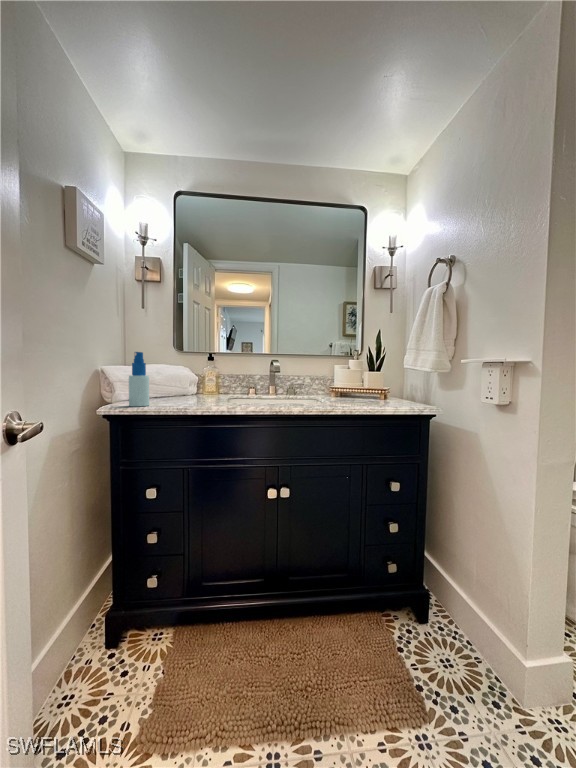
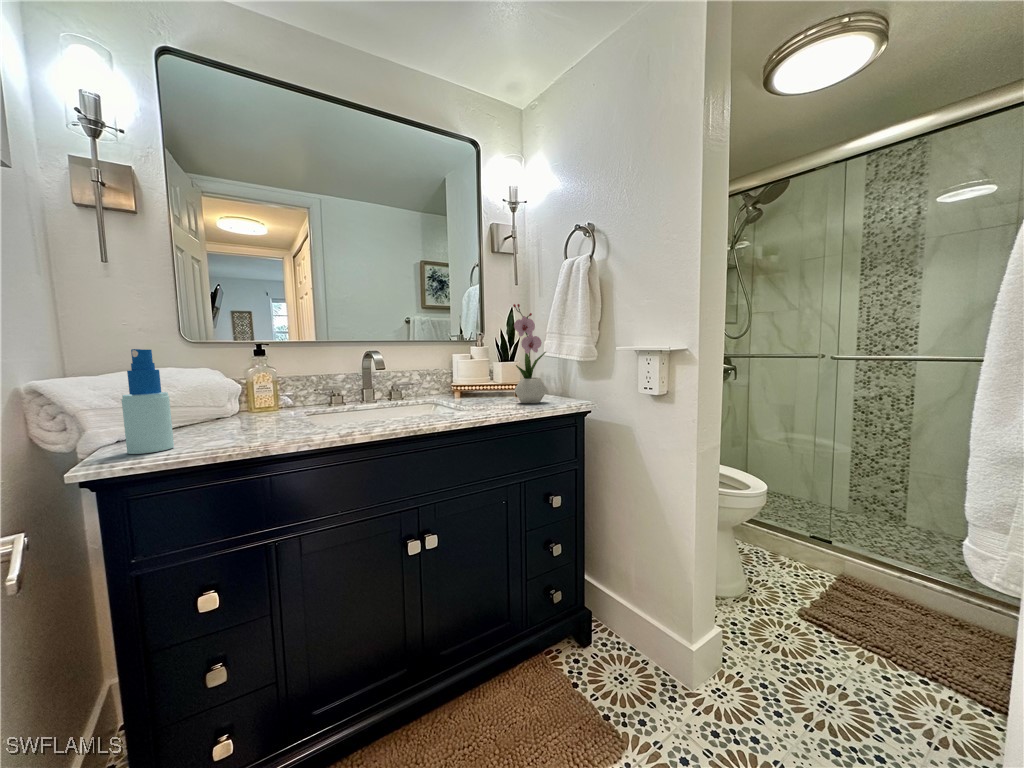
flower arrangement: none [370,324,401,405] -> present [513,304,547,403]

